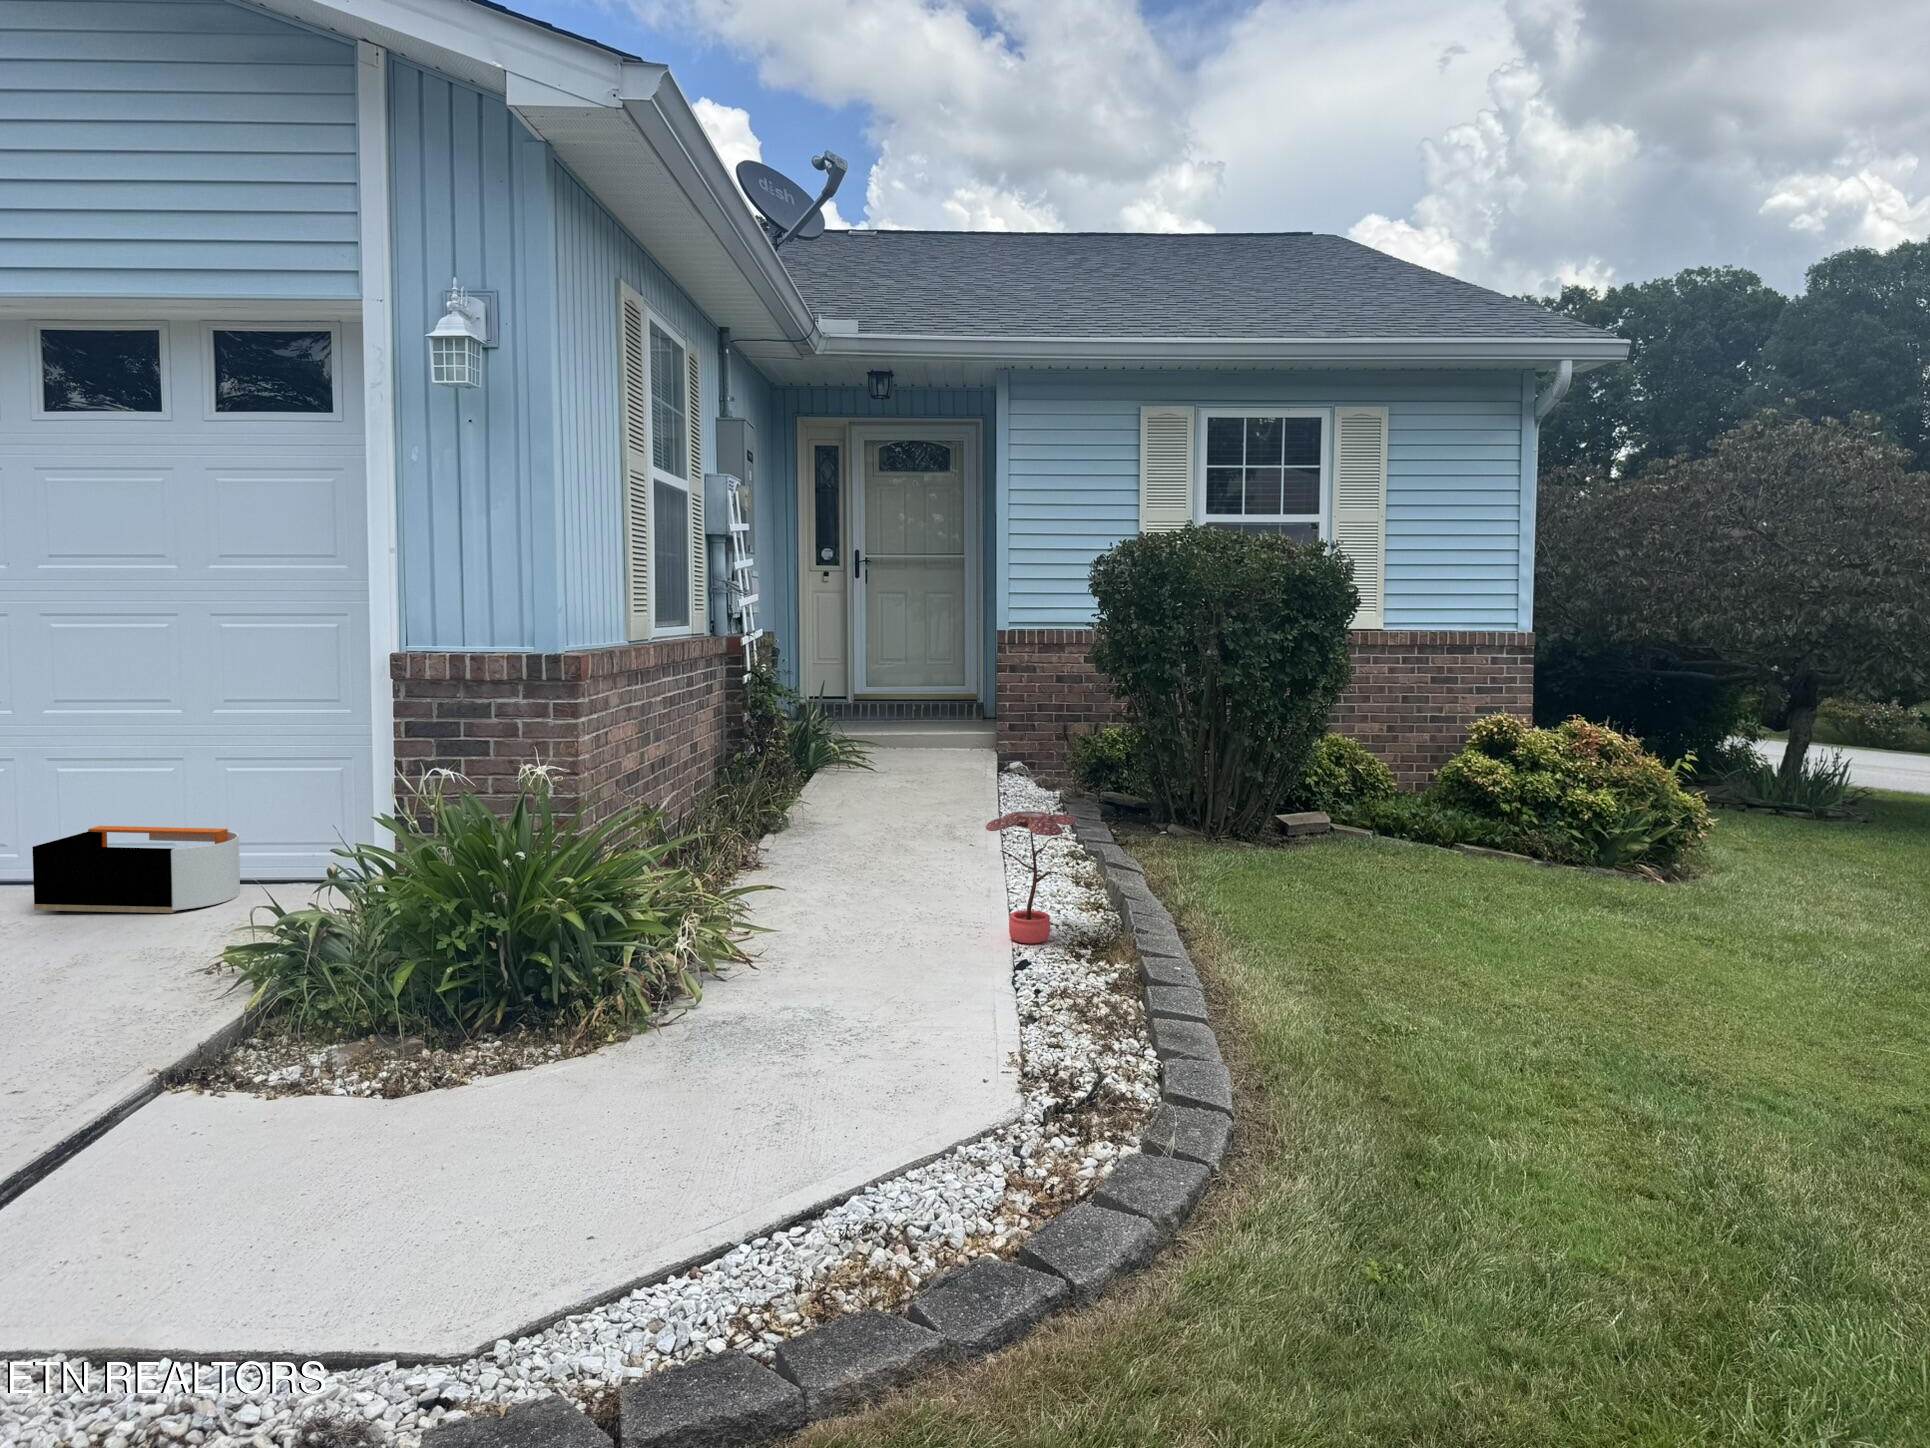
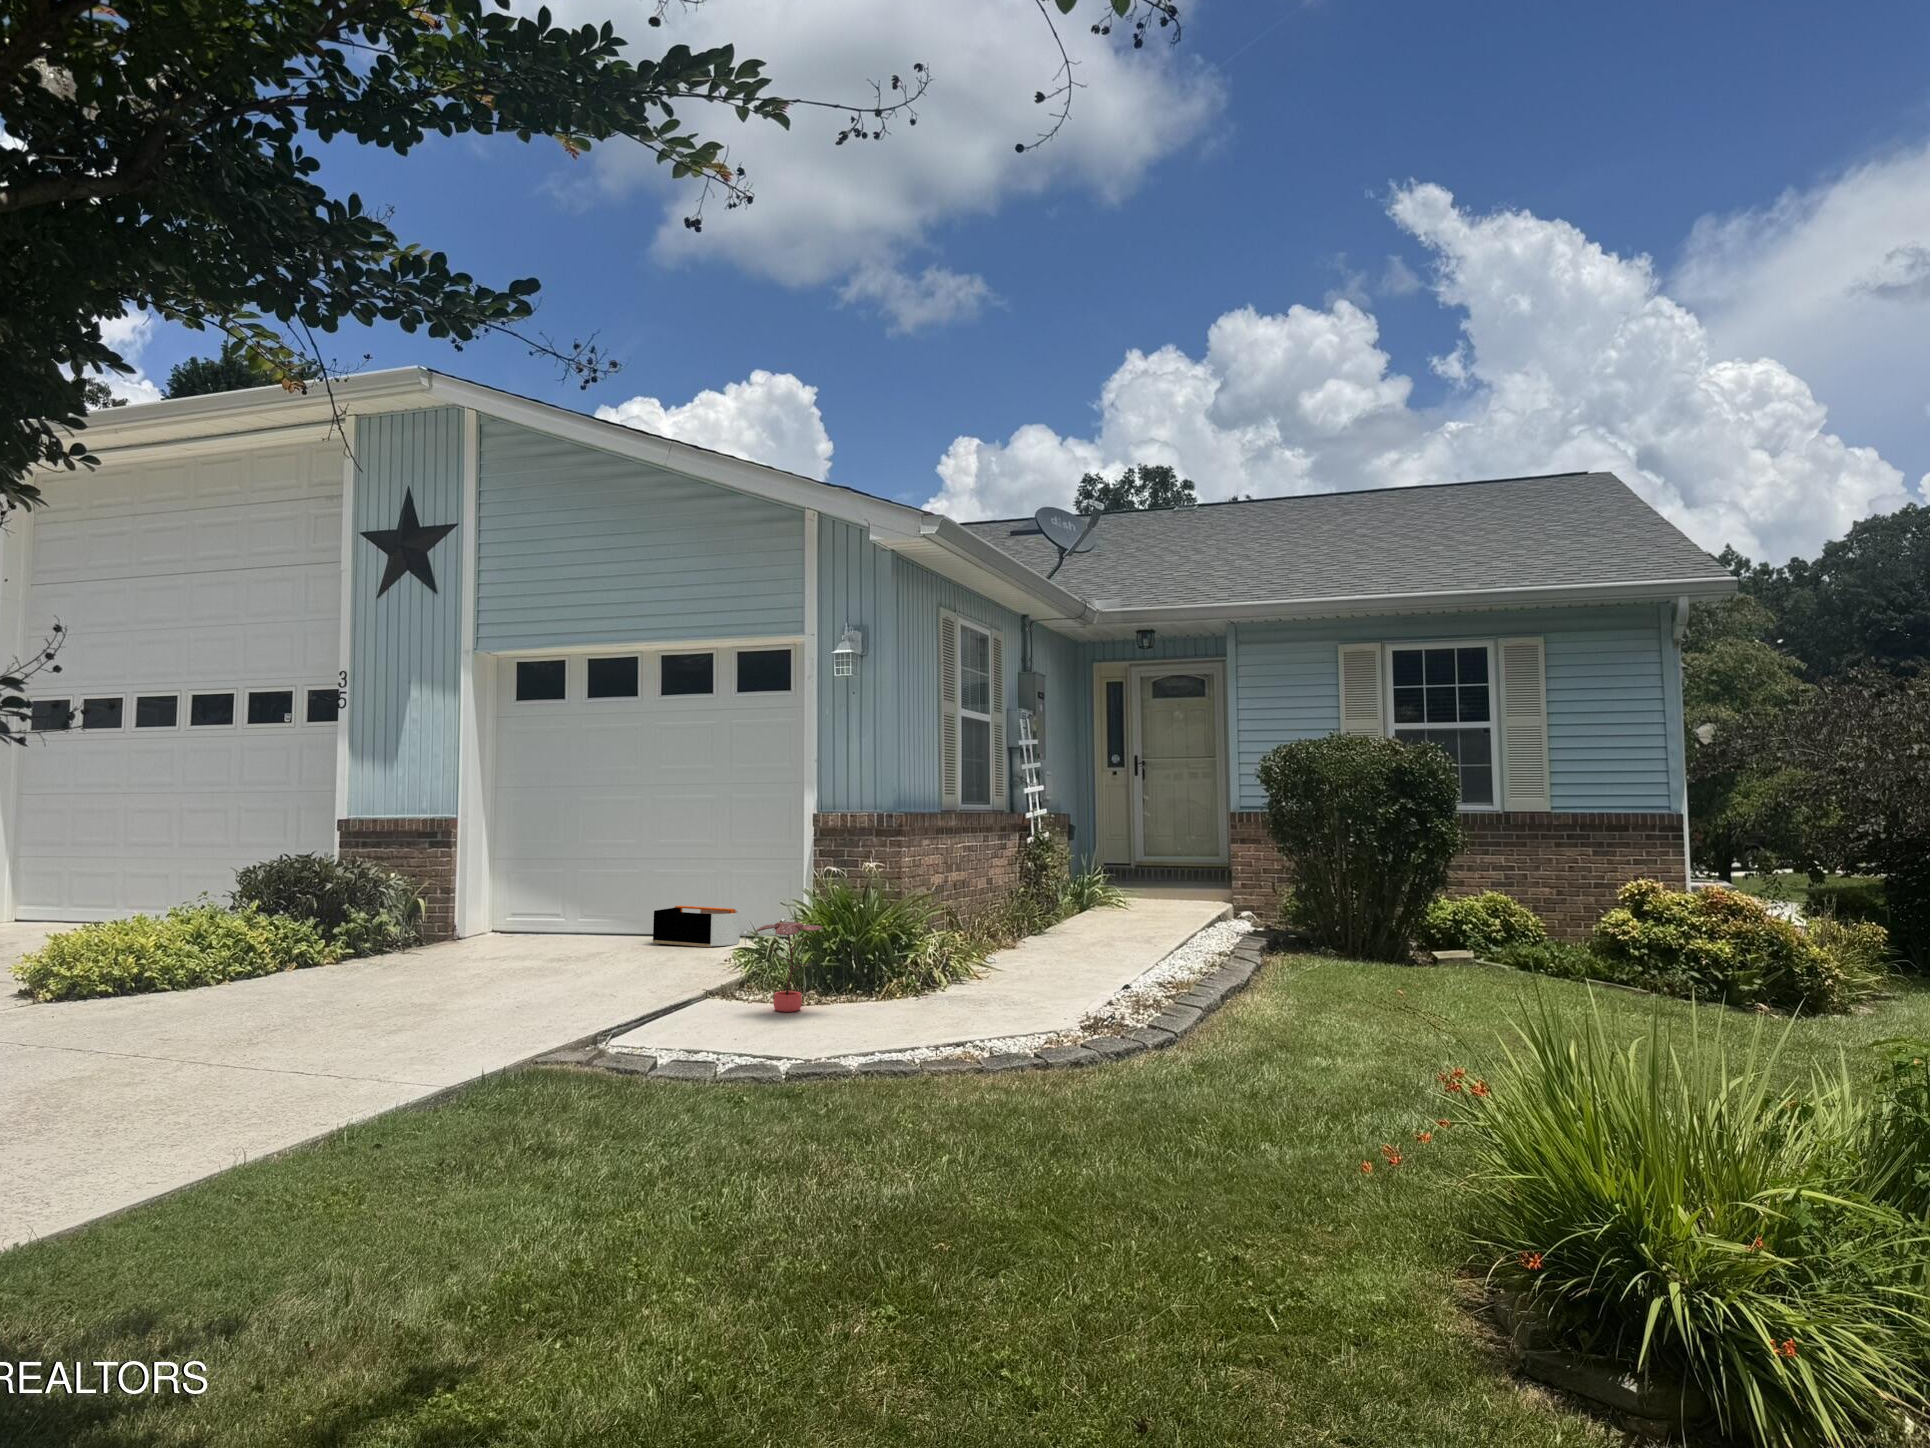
potted plant: present [986,811,1077,943] -> present [756,922,823,1012]

